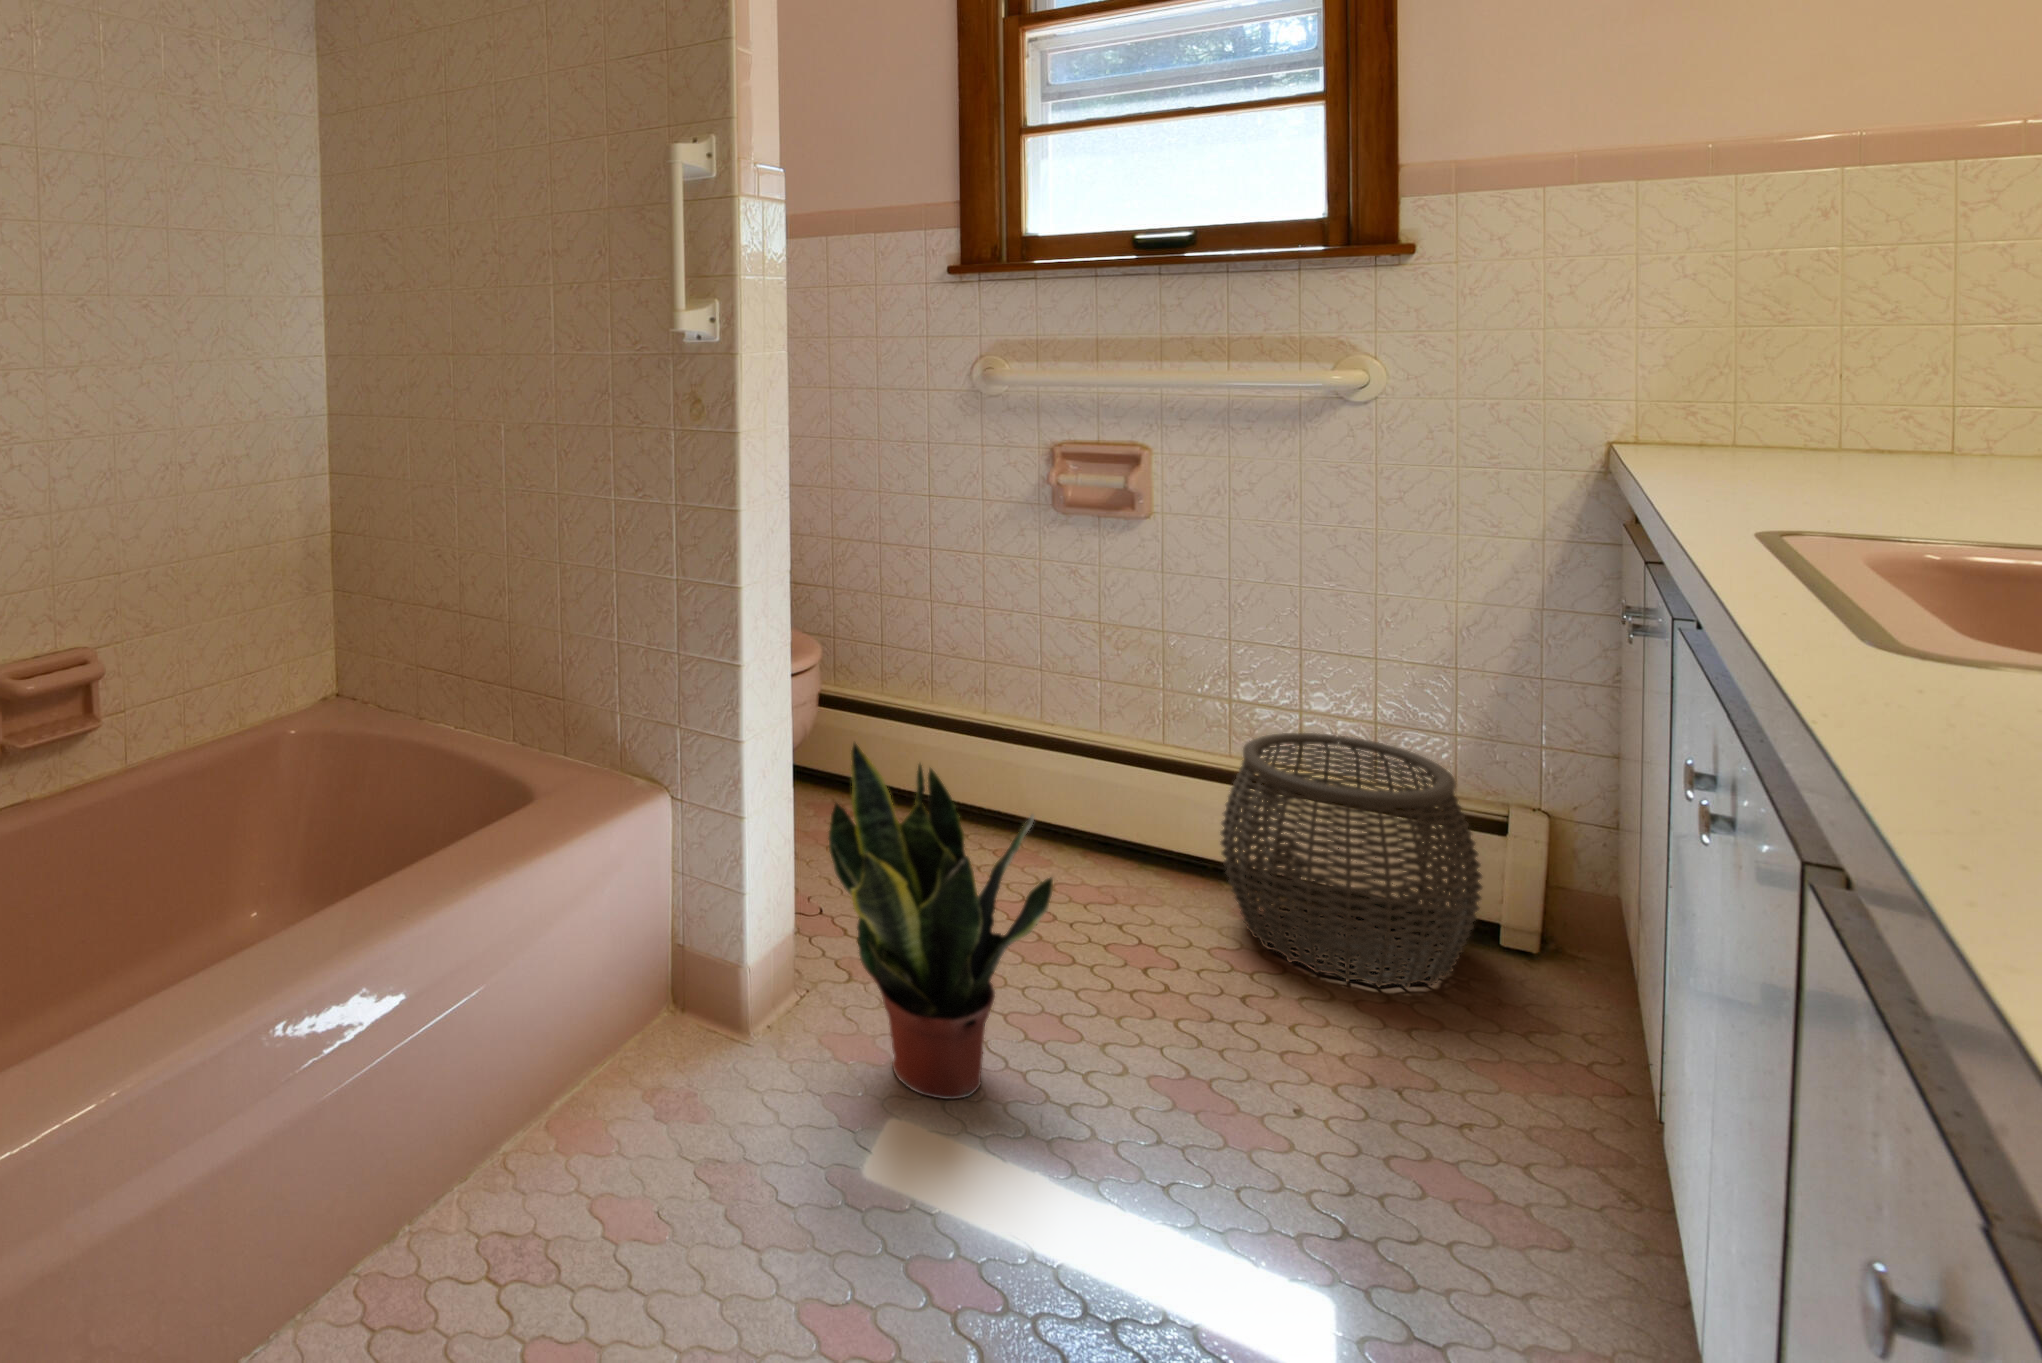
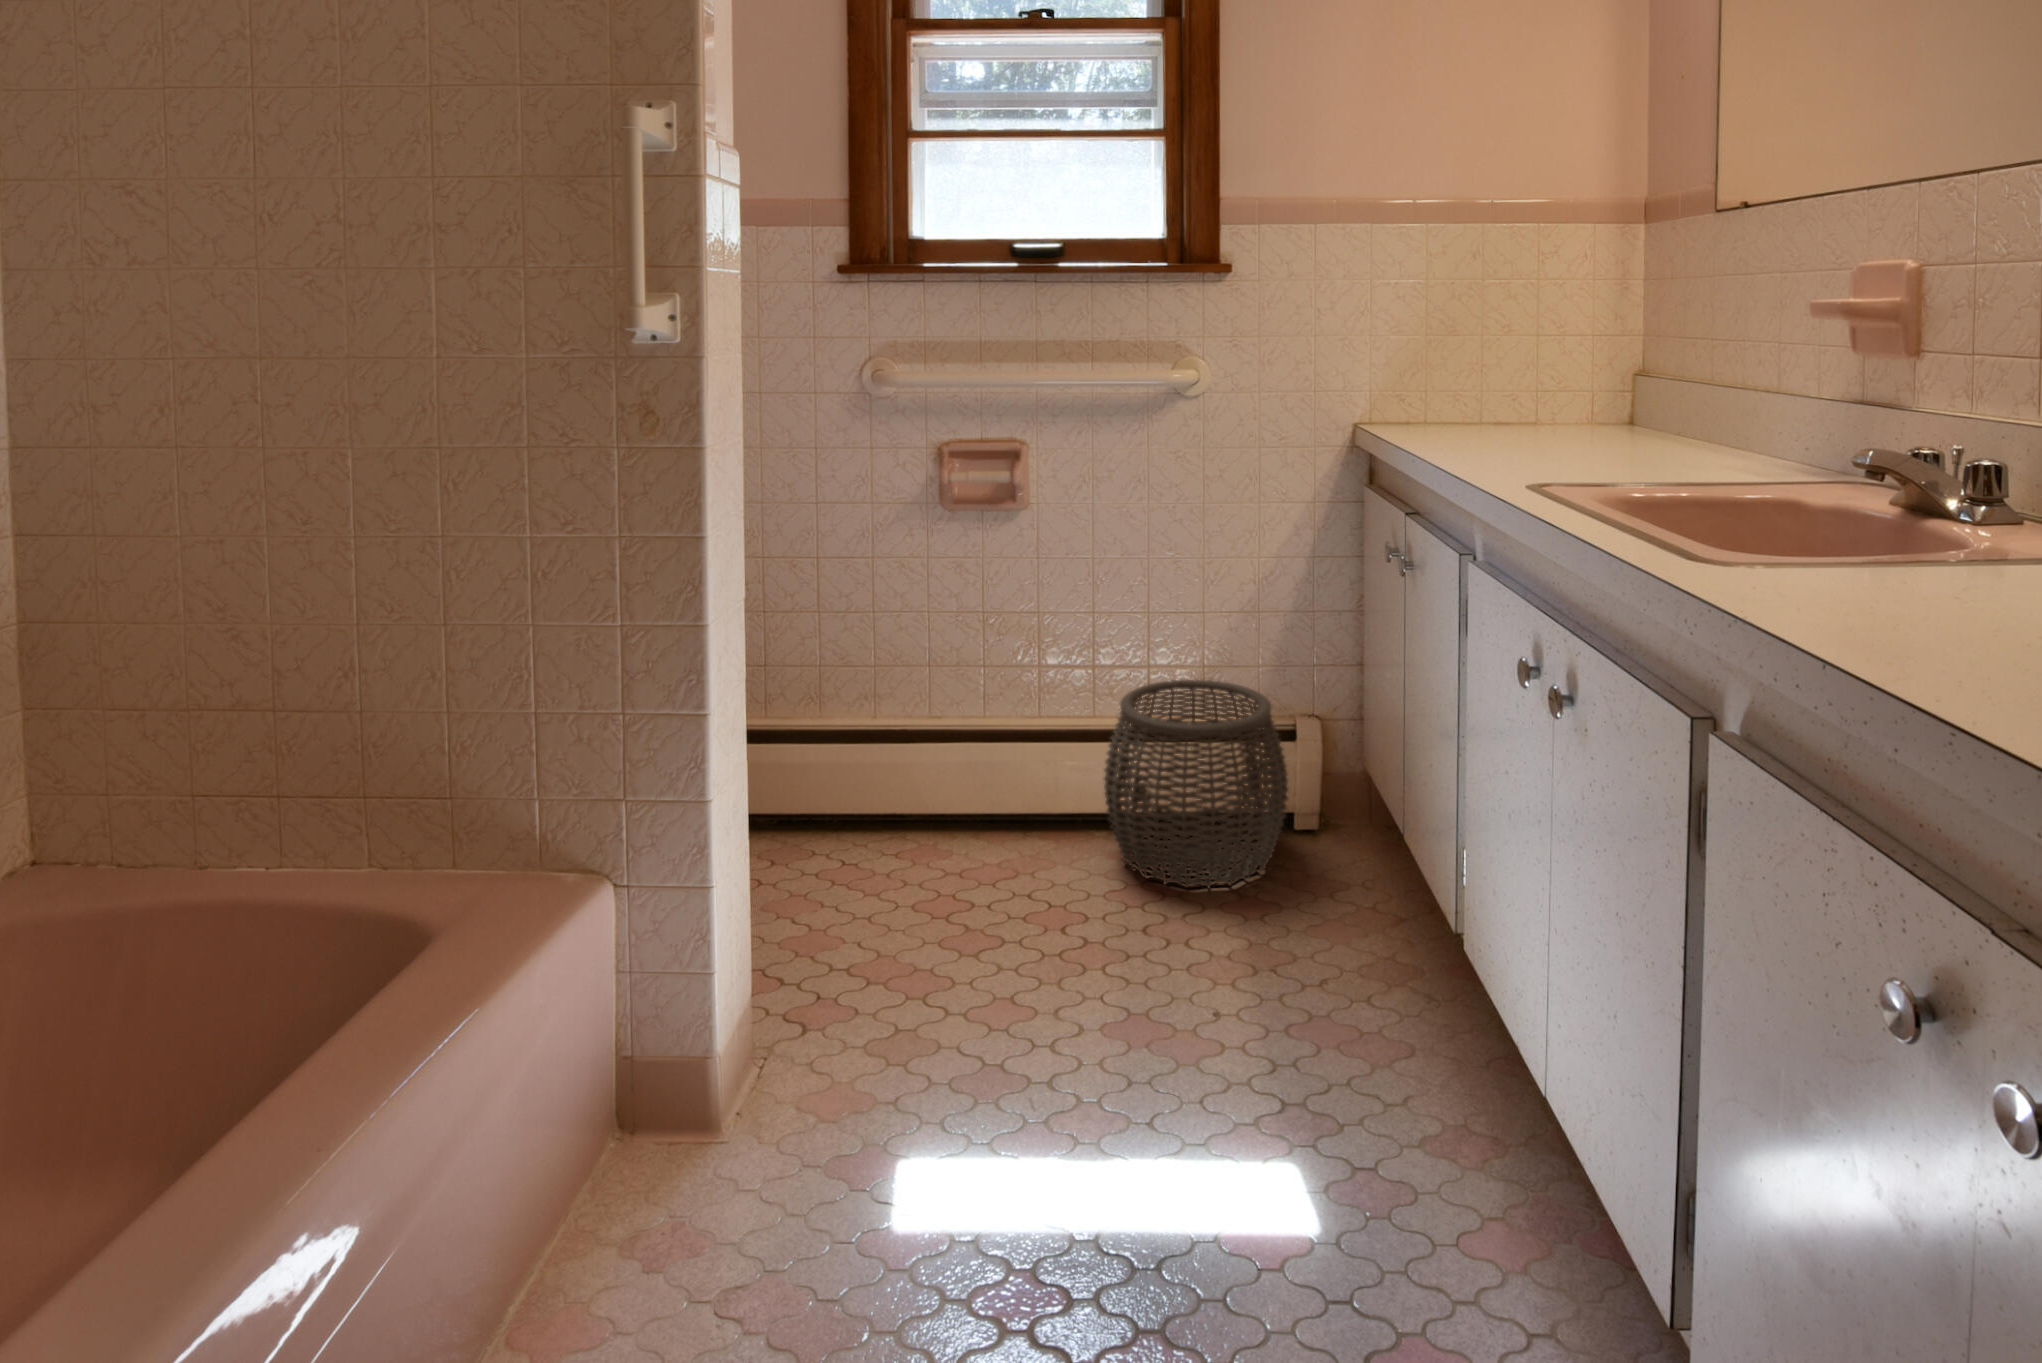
potted plant: present [828,743,1053,1099] -> none [804,773,1035,1126]

